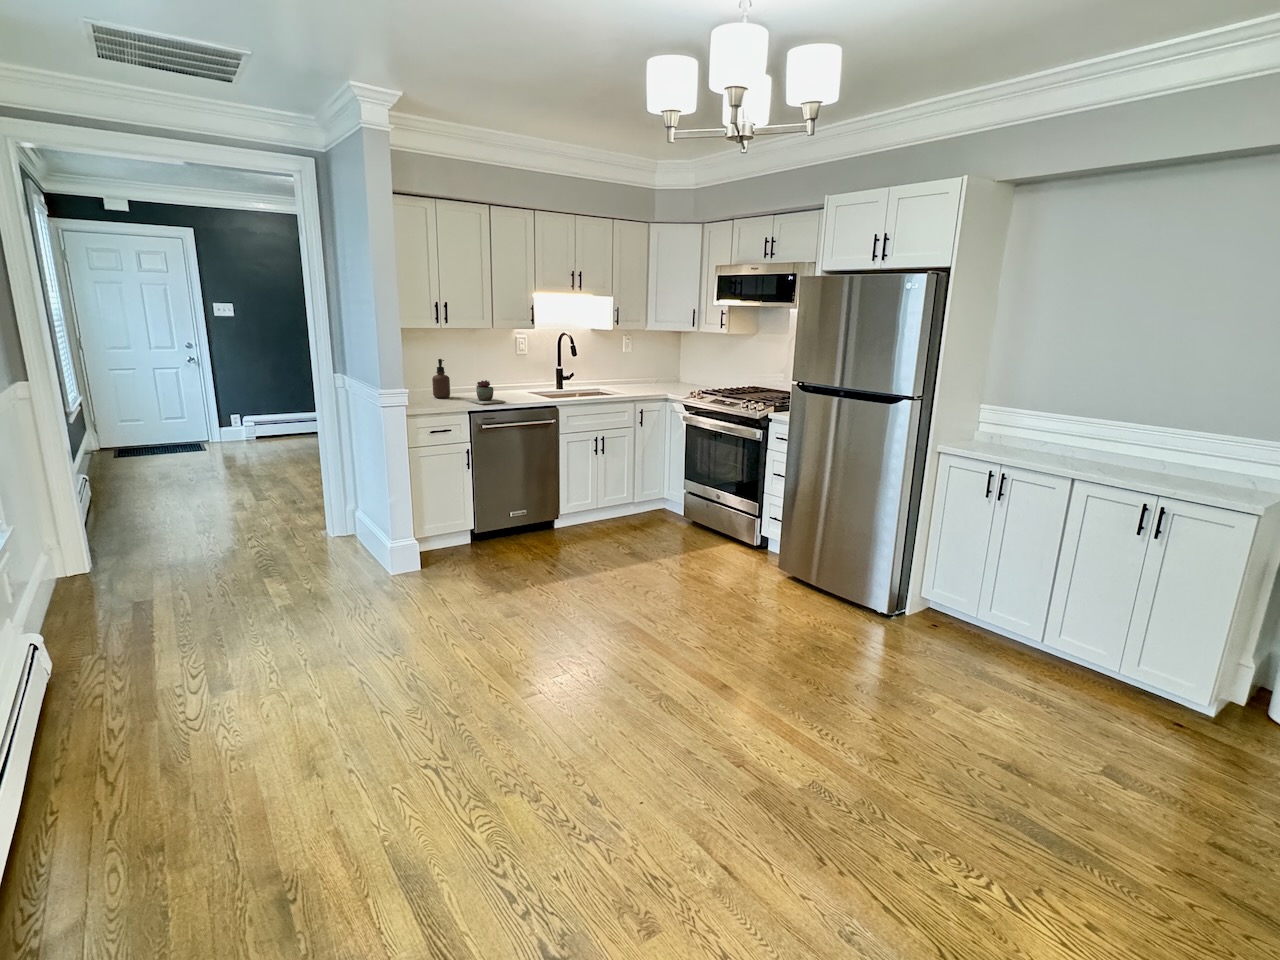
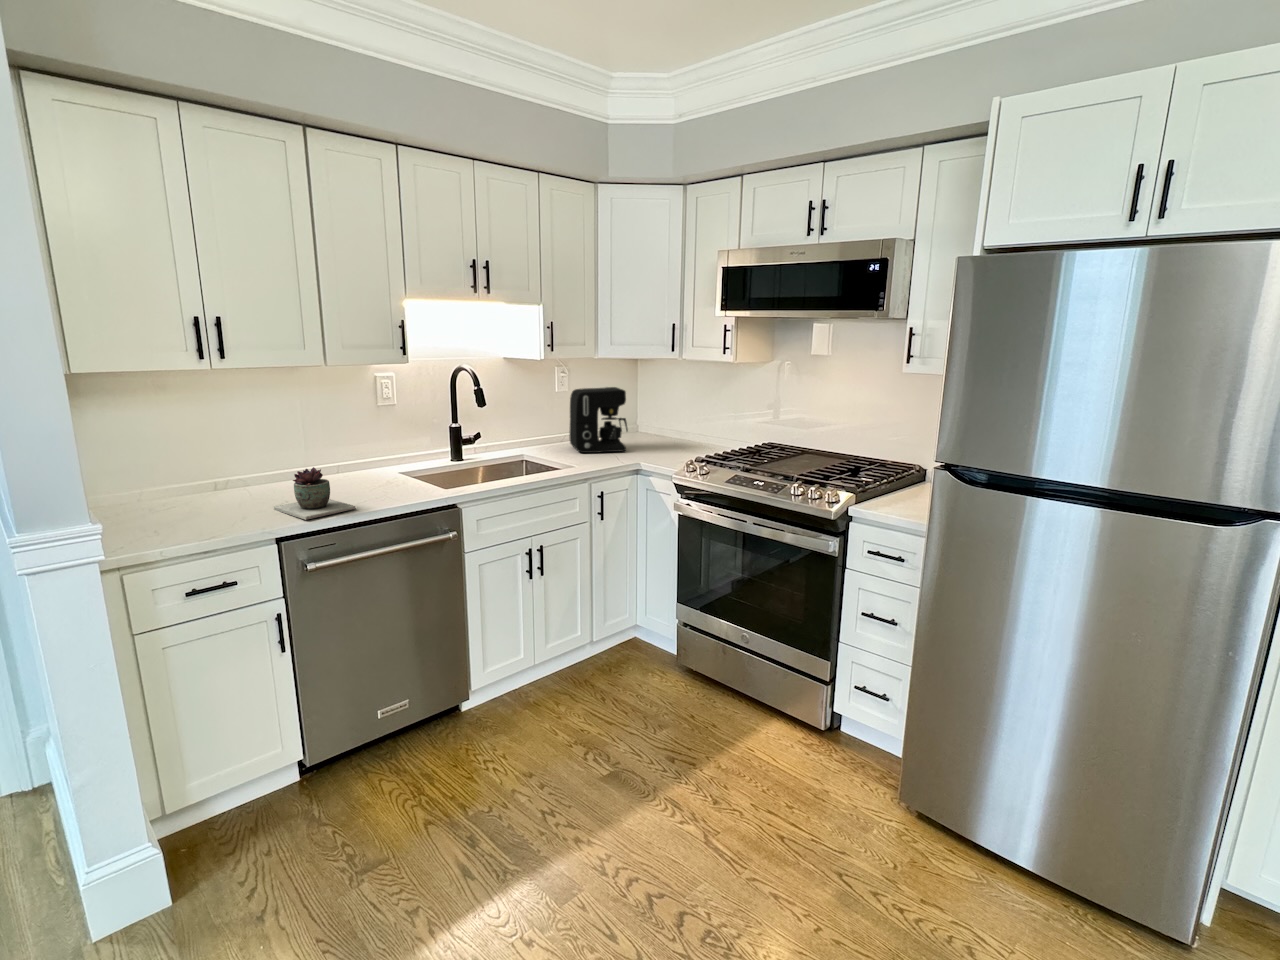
coffee maker: none [630,349,666,389] -> present [569,387,628,453]
soap dispenser: present [432,359,450,398] -> none [202,429,243,505]

